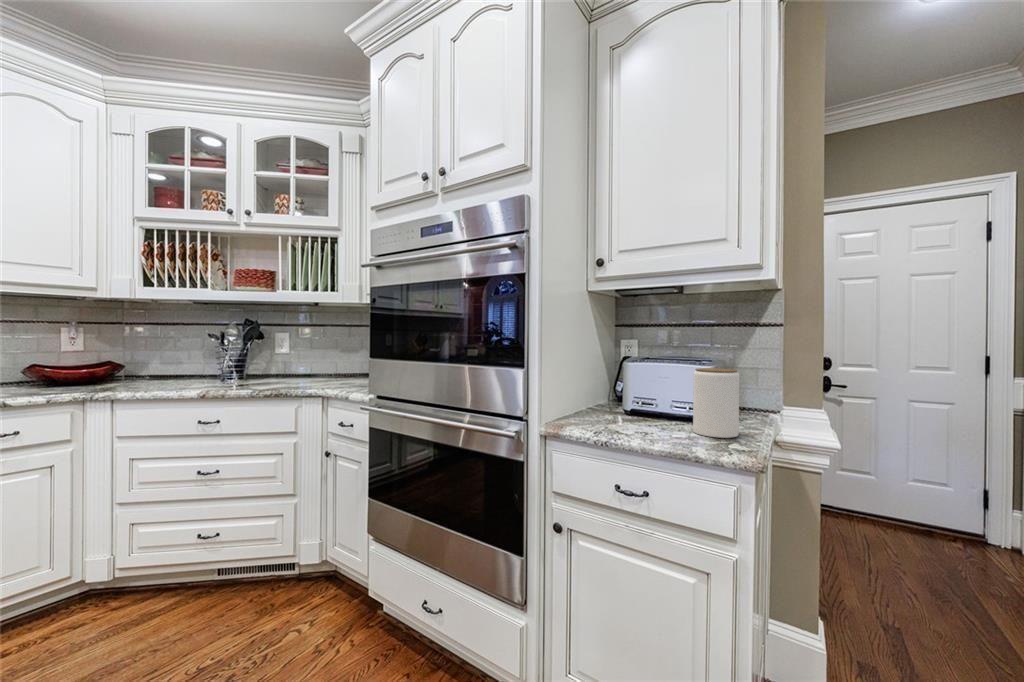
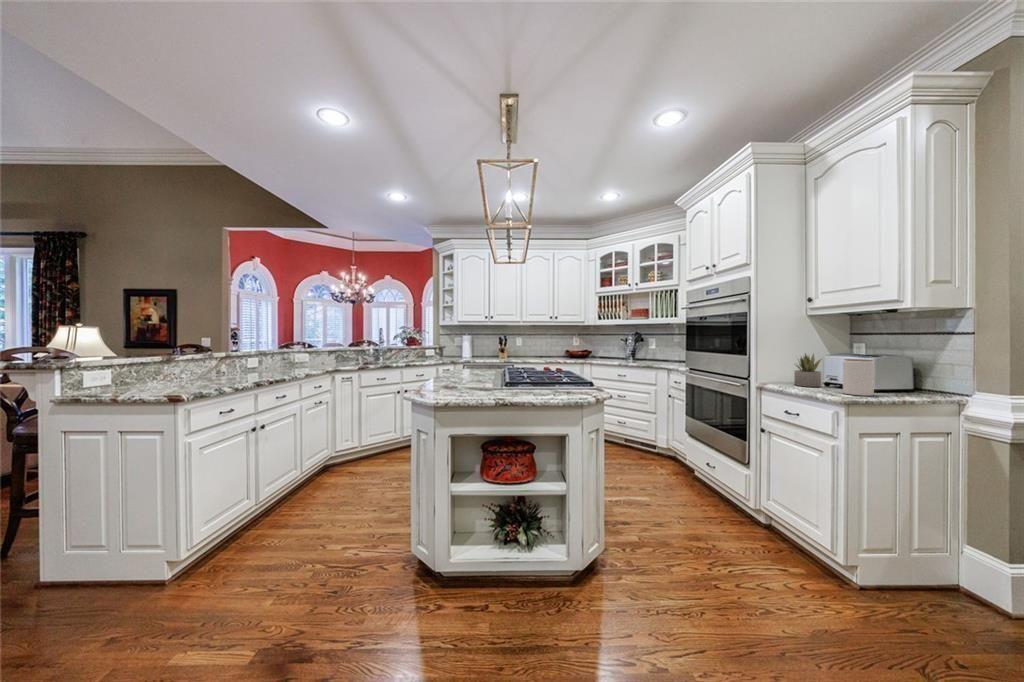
succulent plant: none [596,357,641,424] -> present [794,353,821,387]

